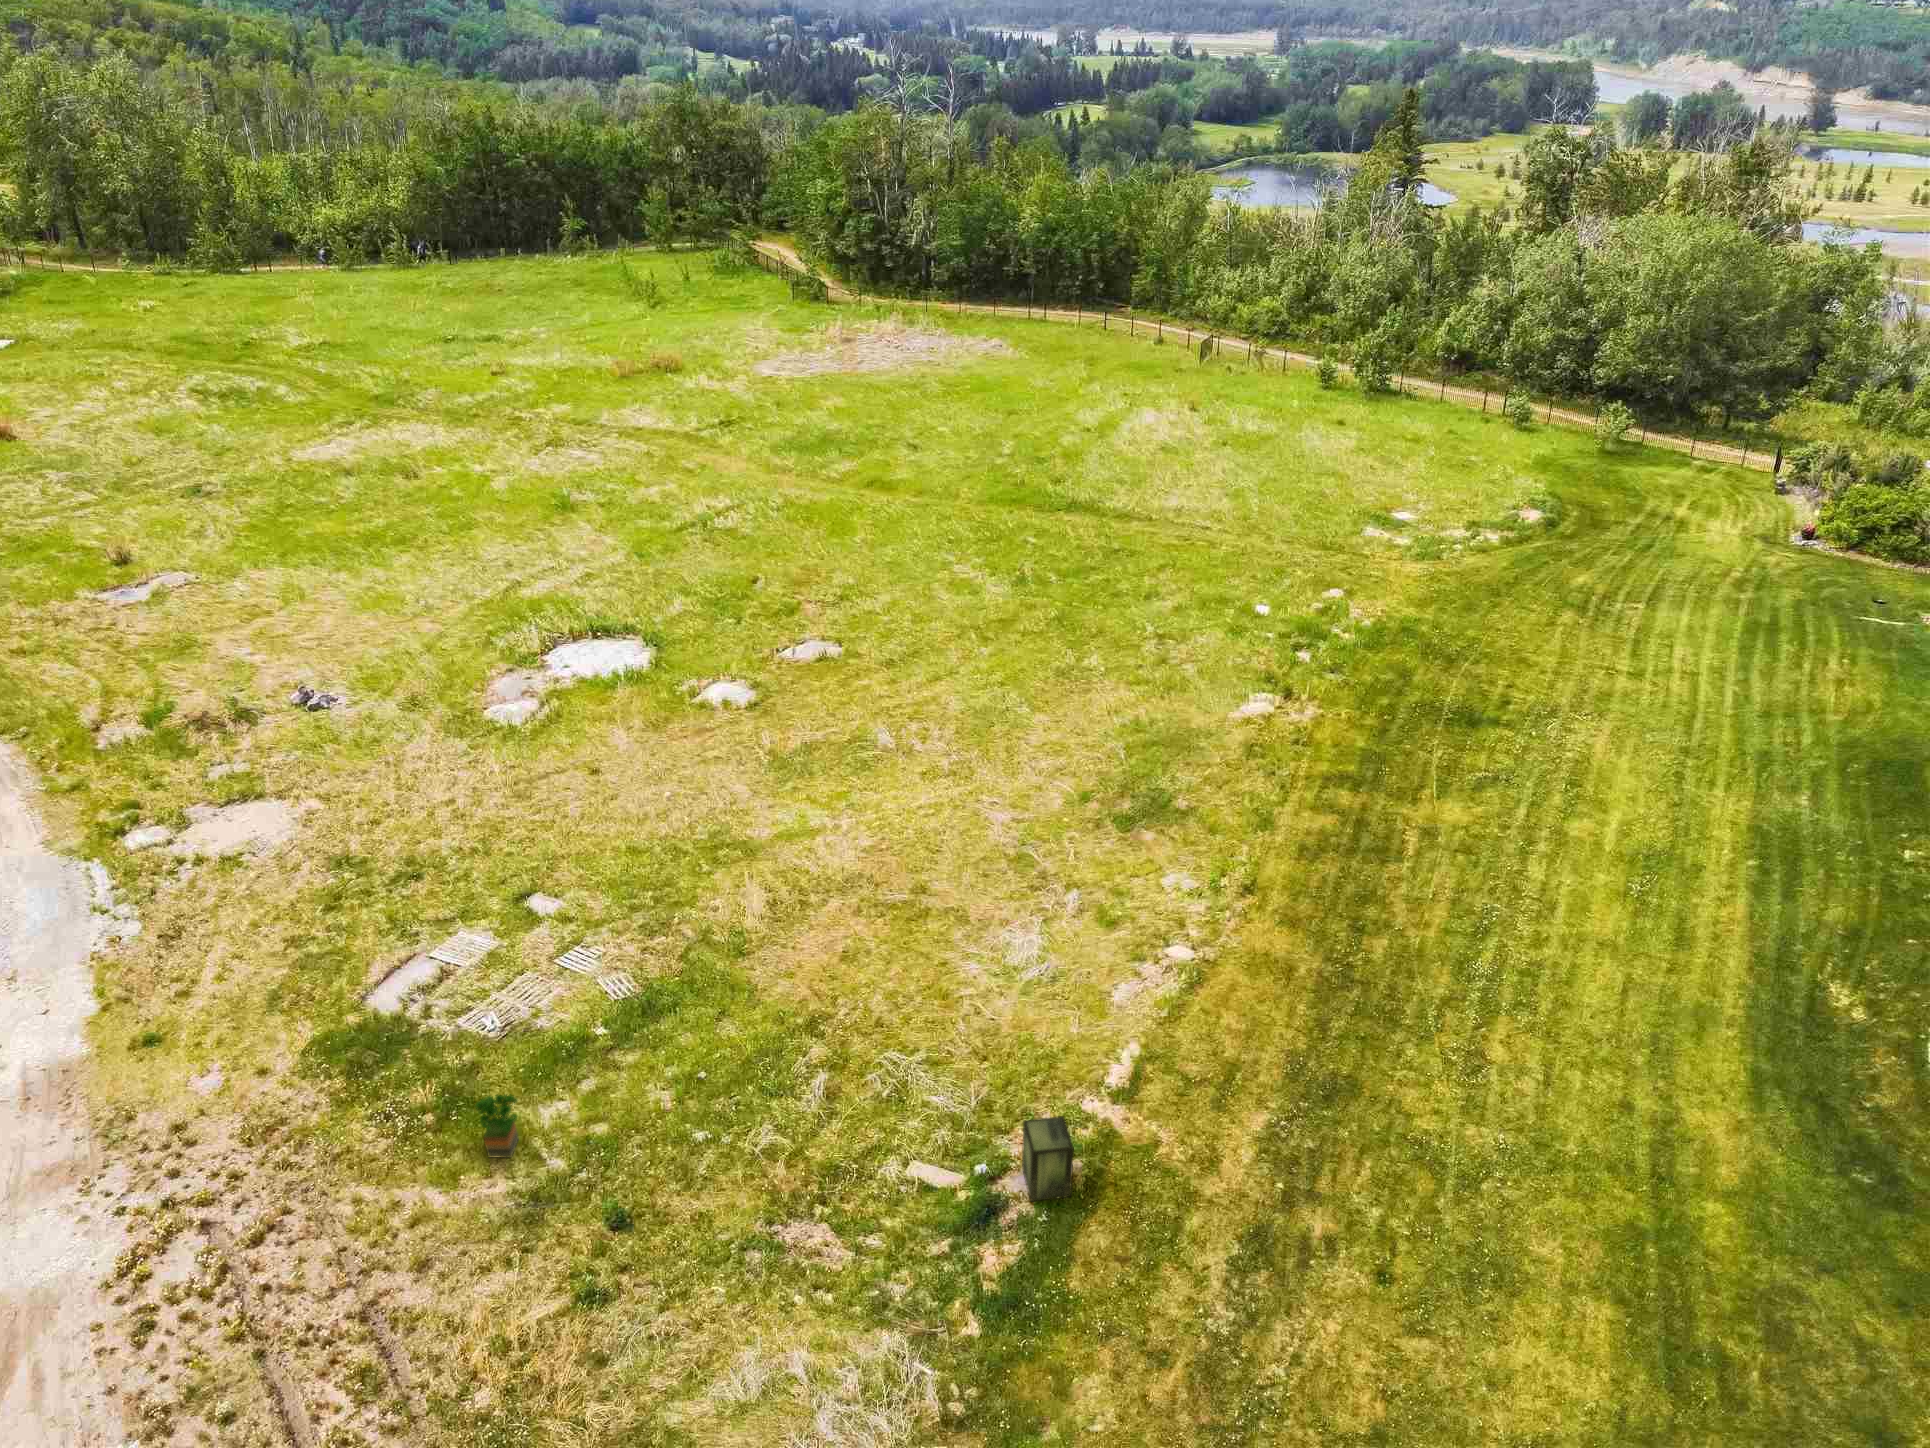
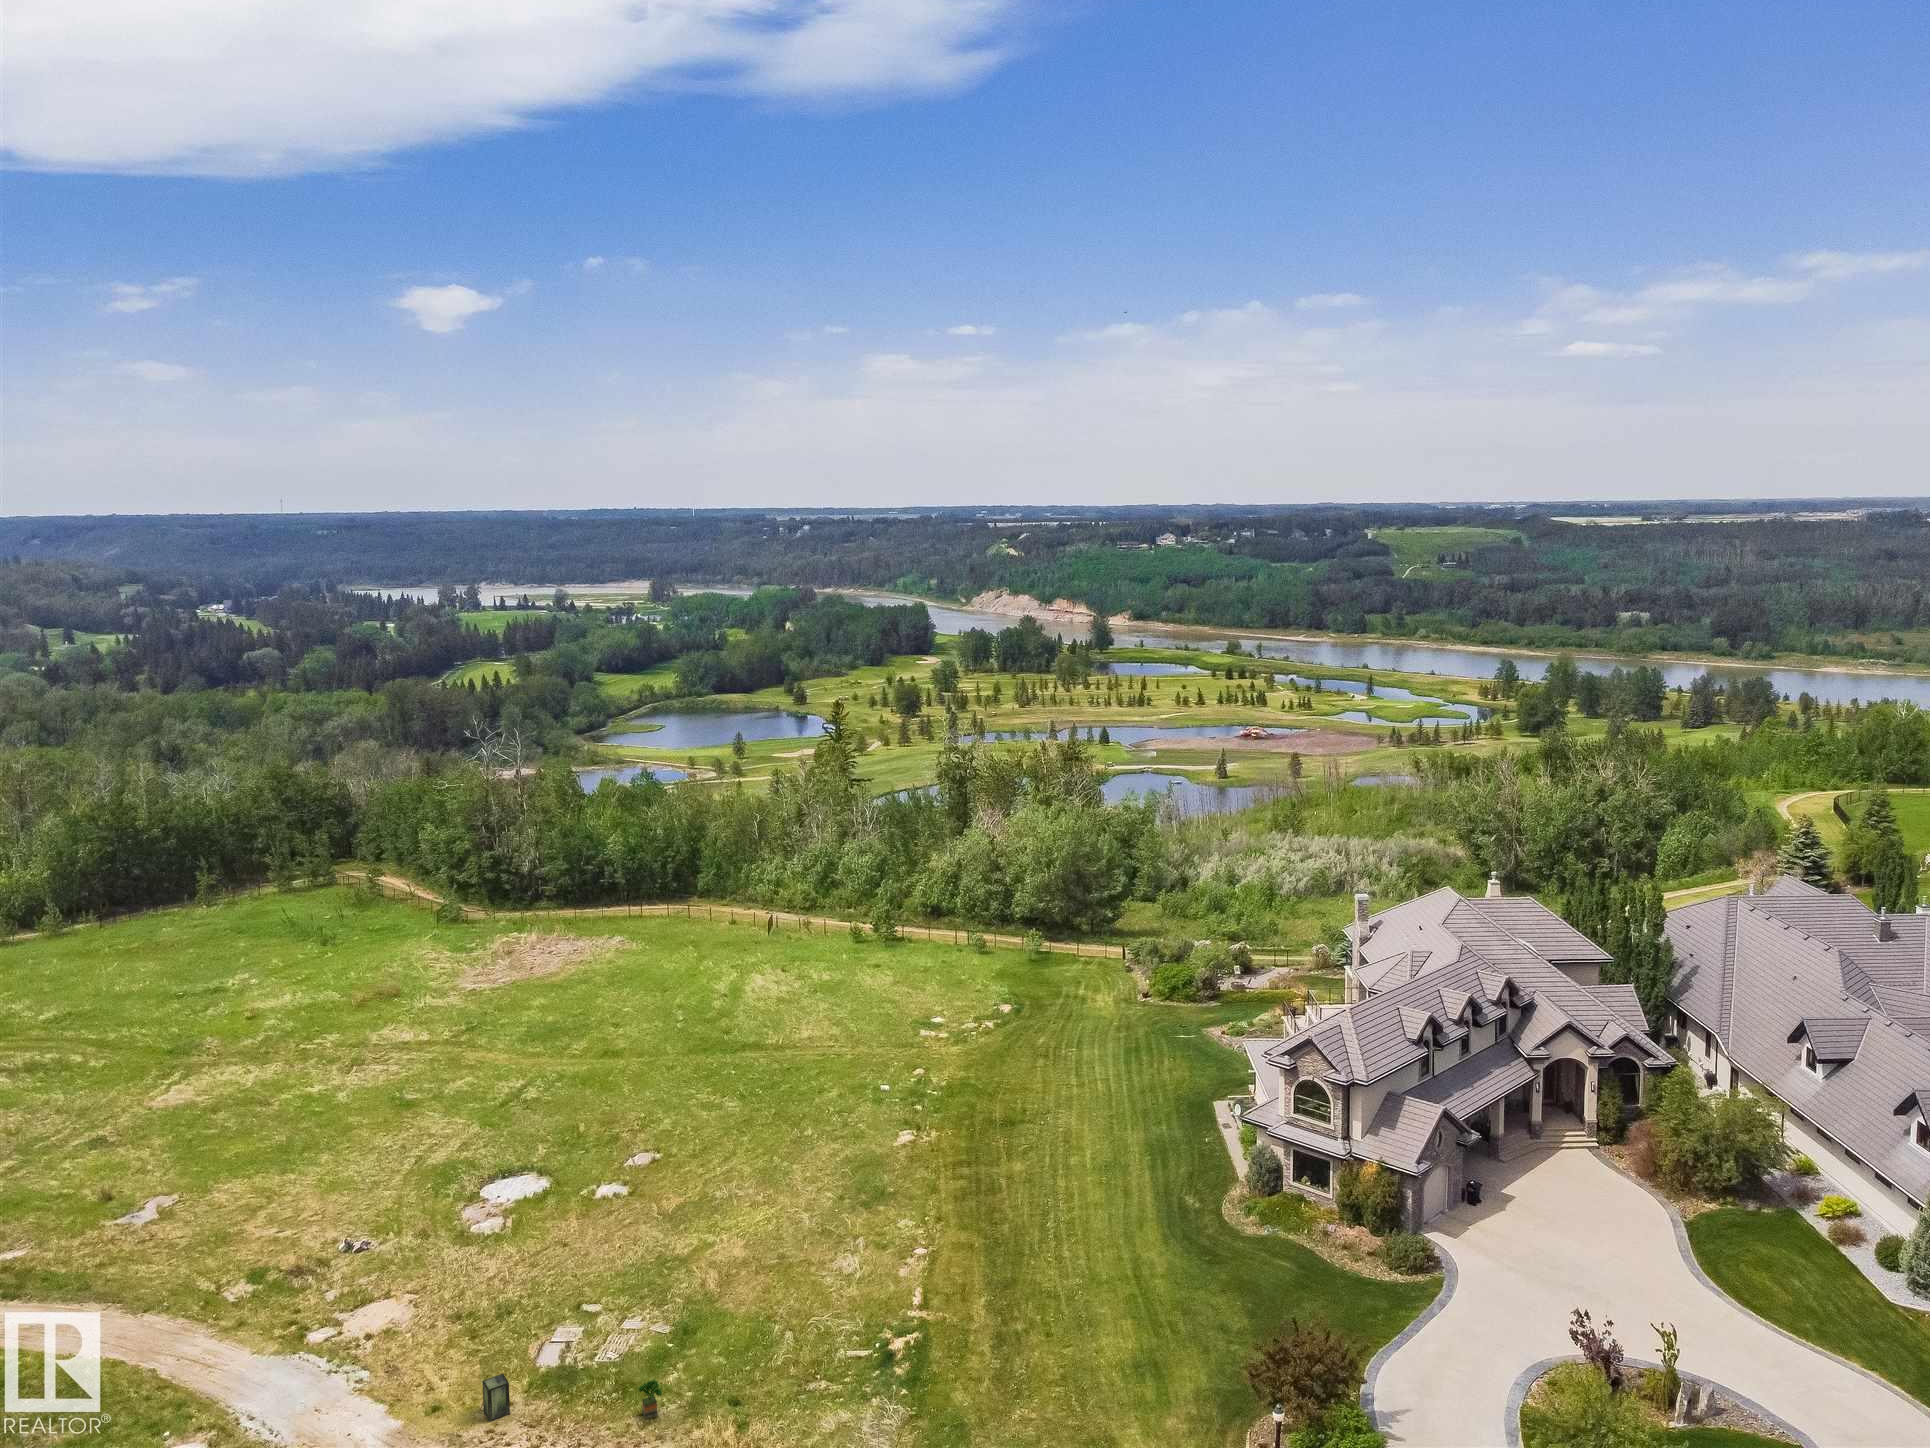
storage box: present [1022,1116,1074,1201] -> present [482,1374,510,1422]

